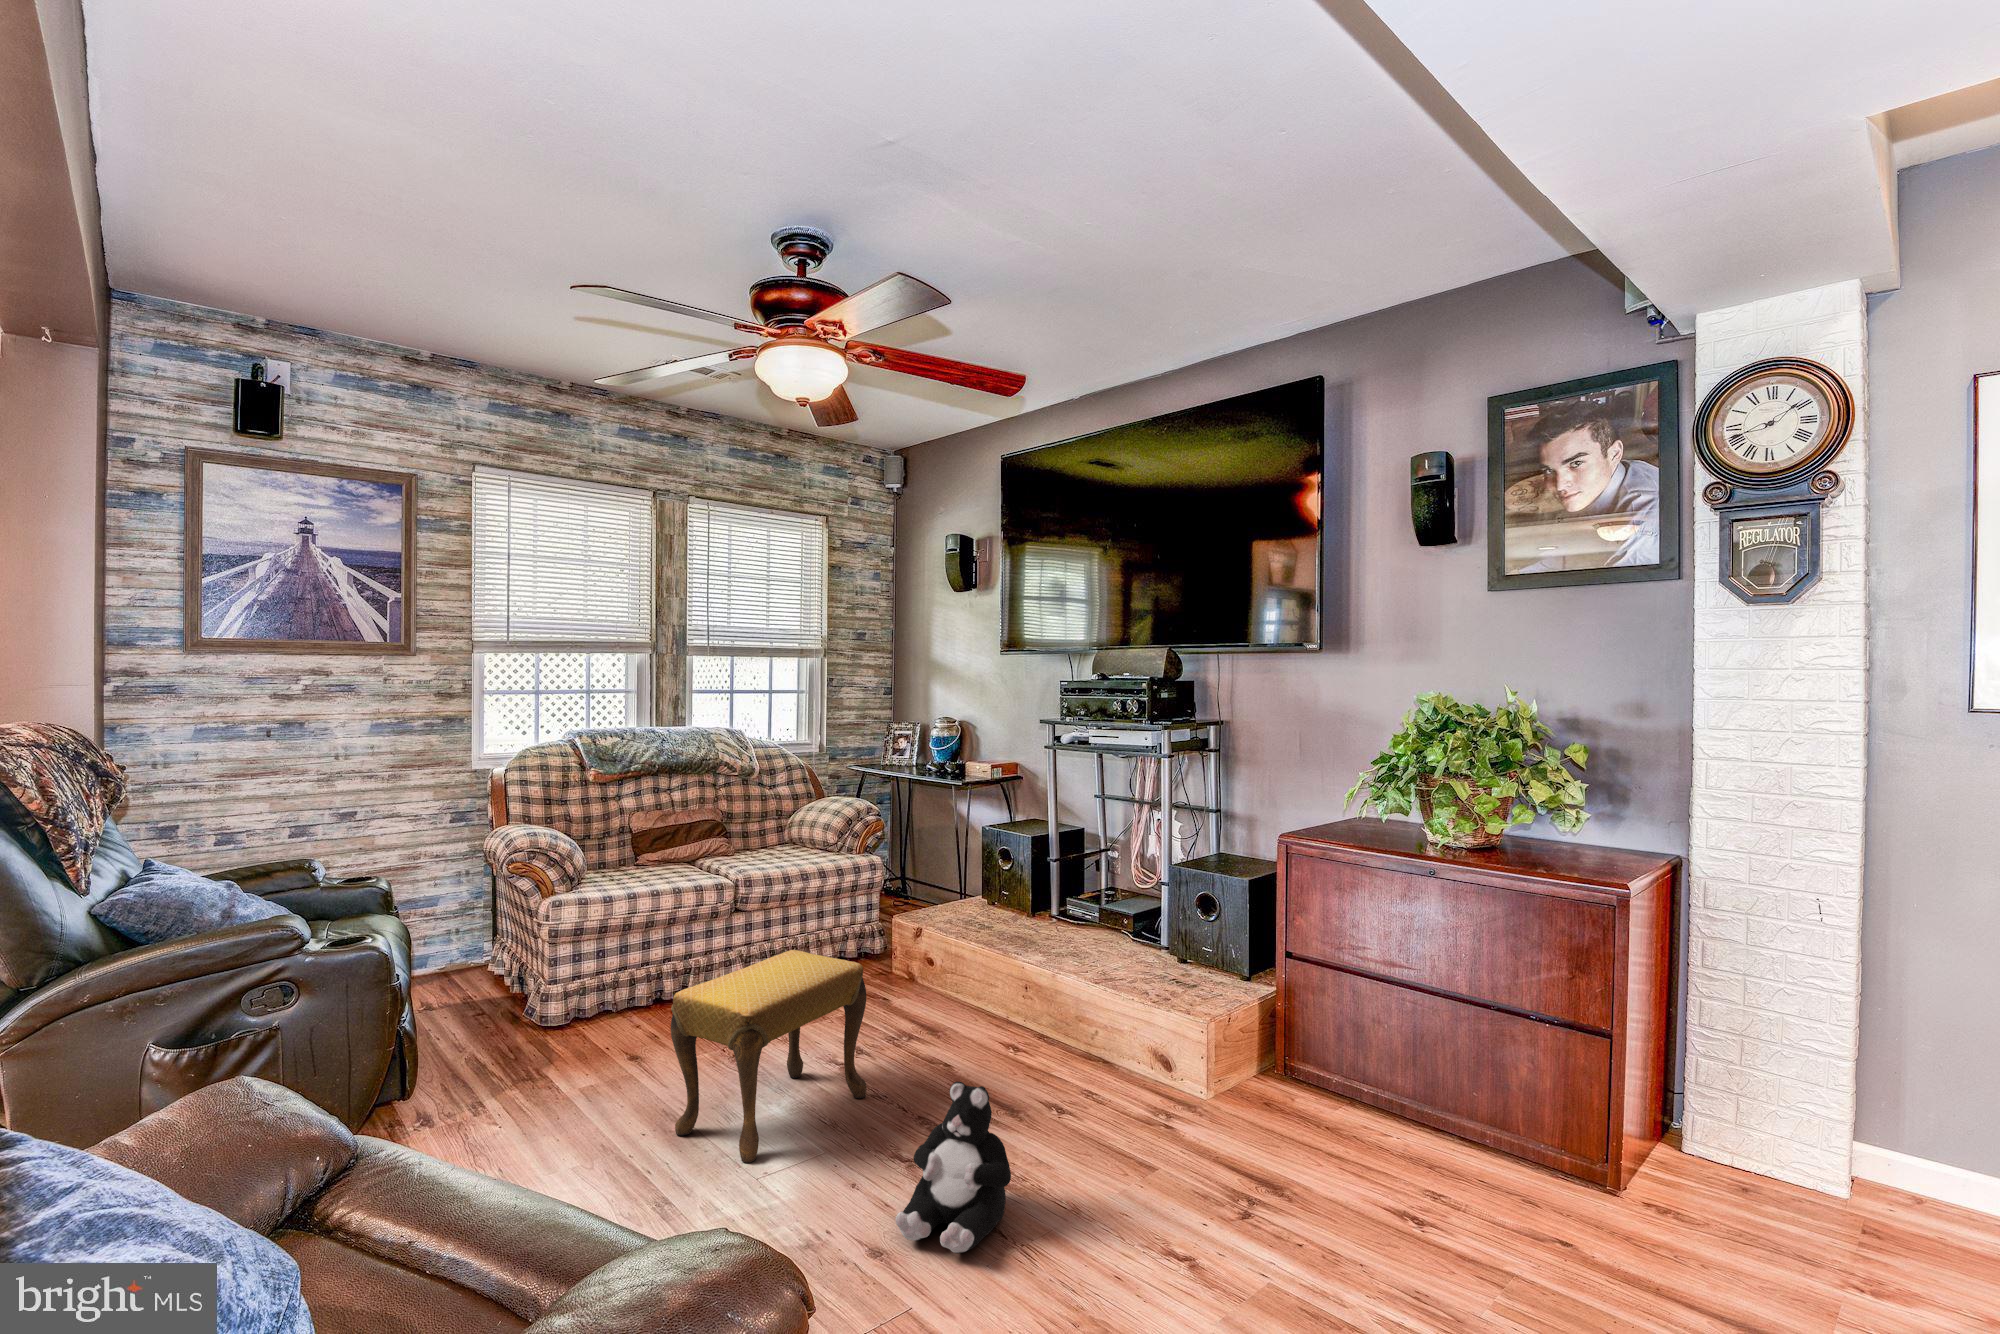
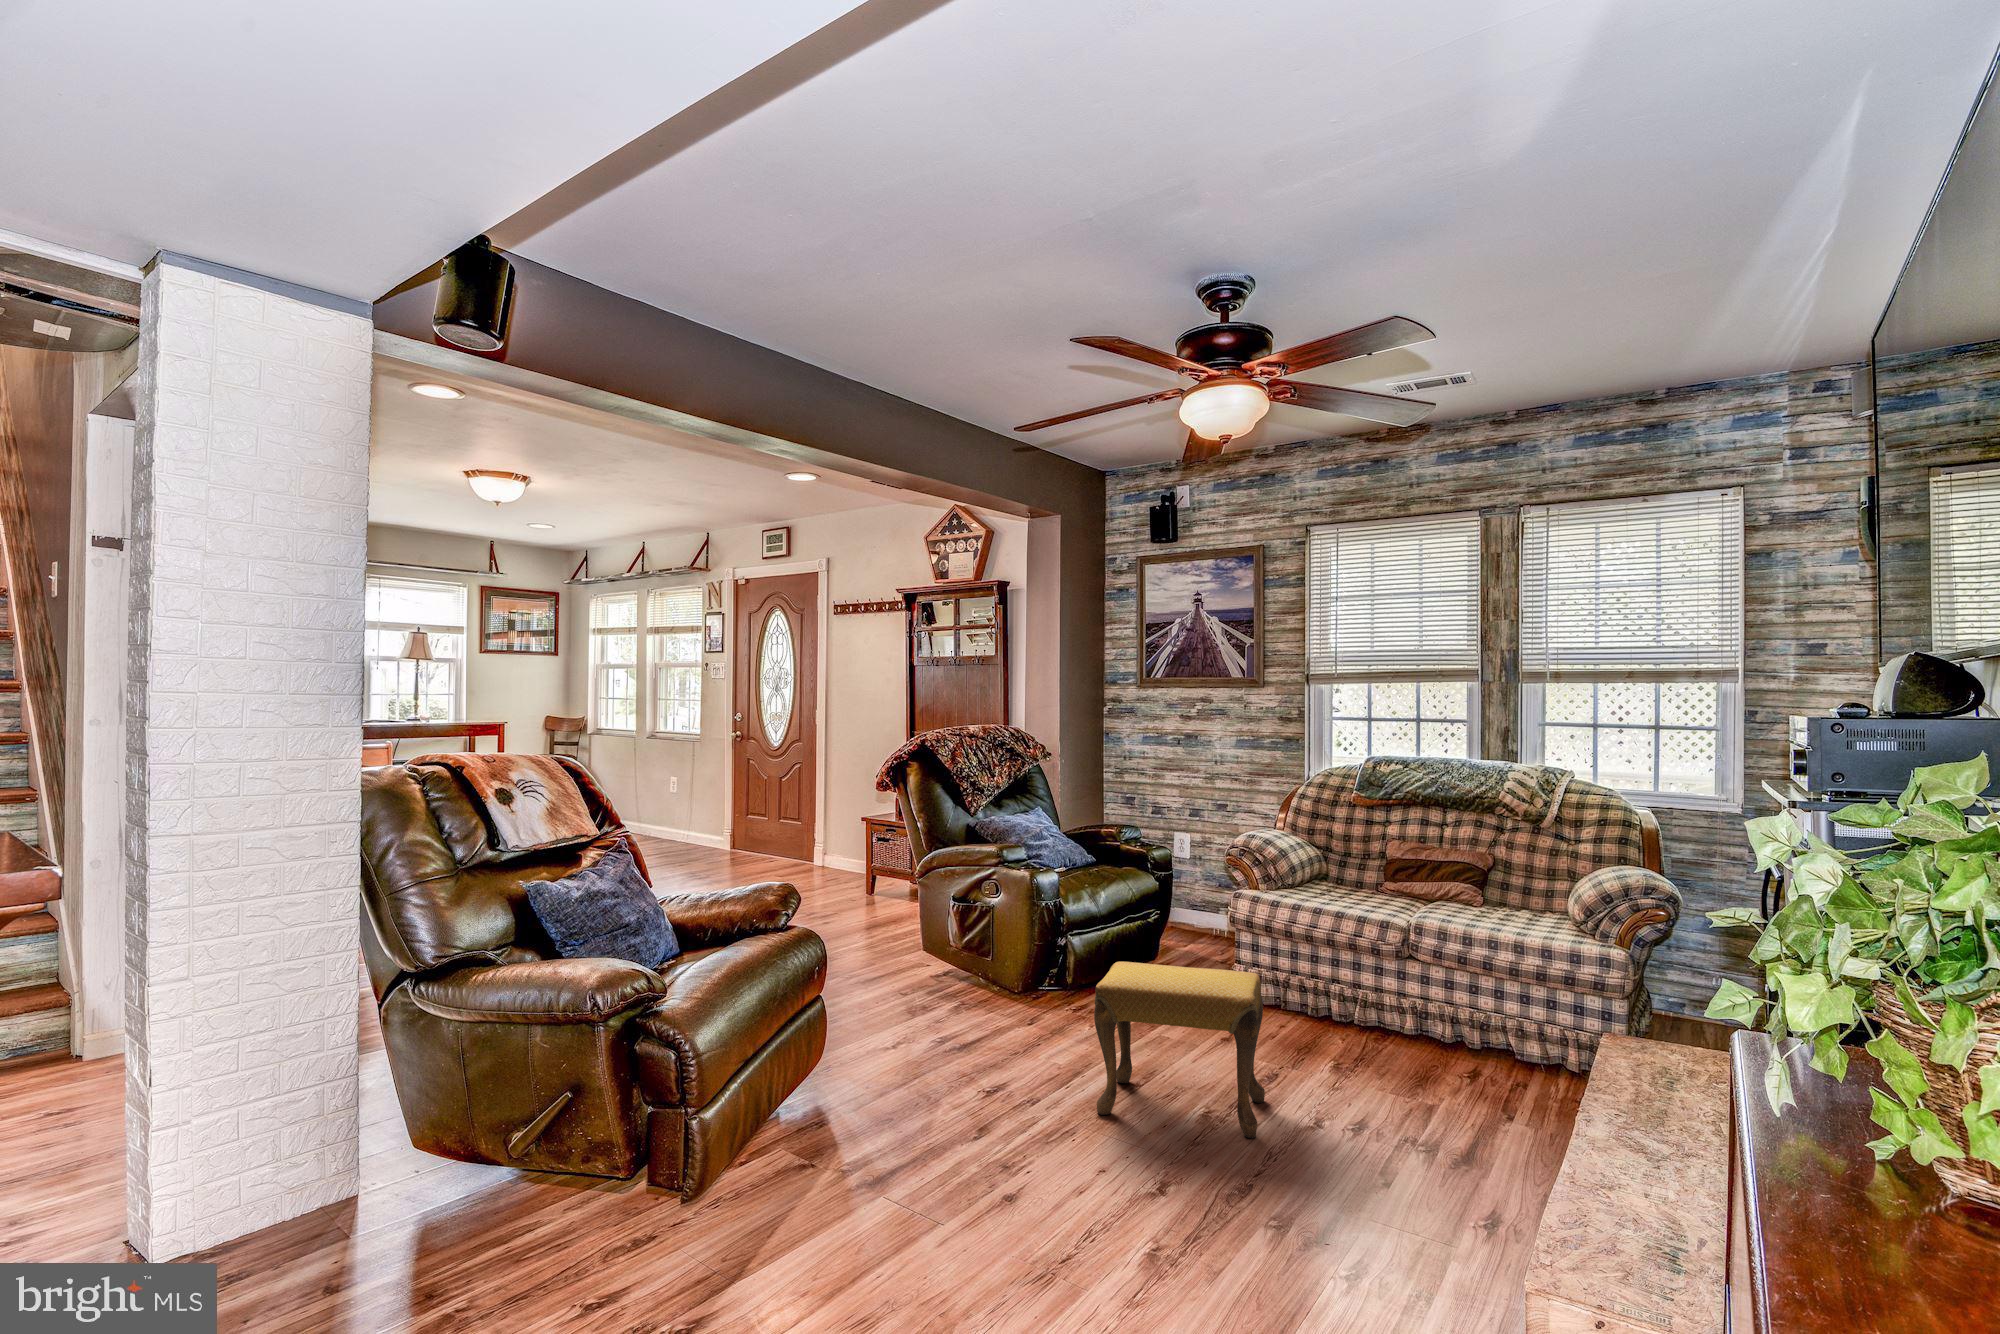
plush toy: present [896,1082,1011,1253] -> none [1002,1092,1124,1237]

